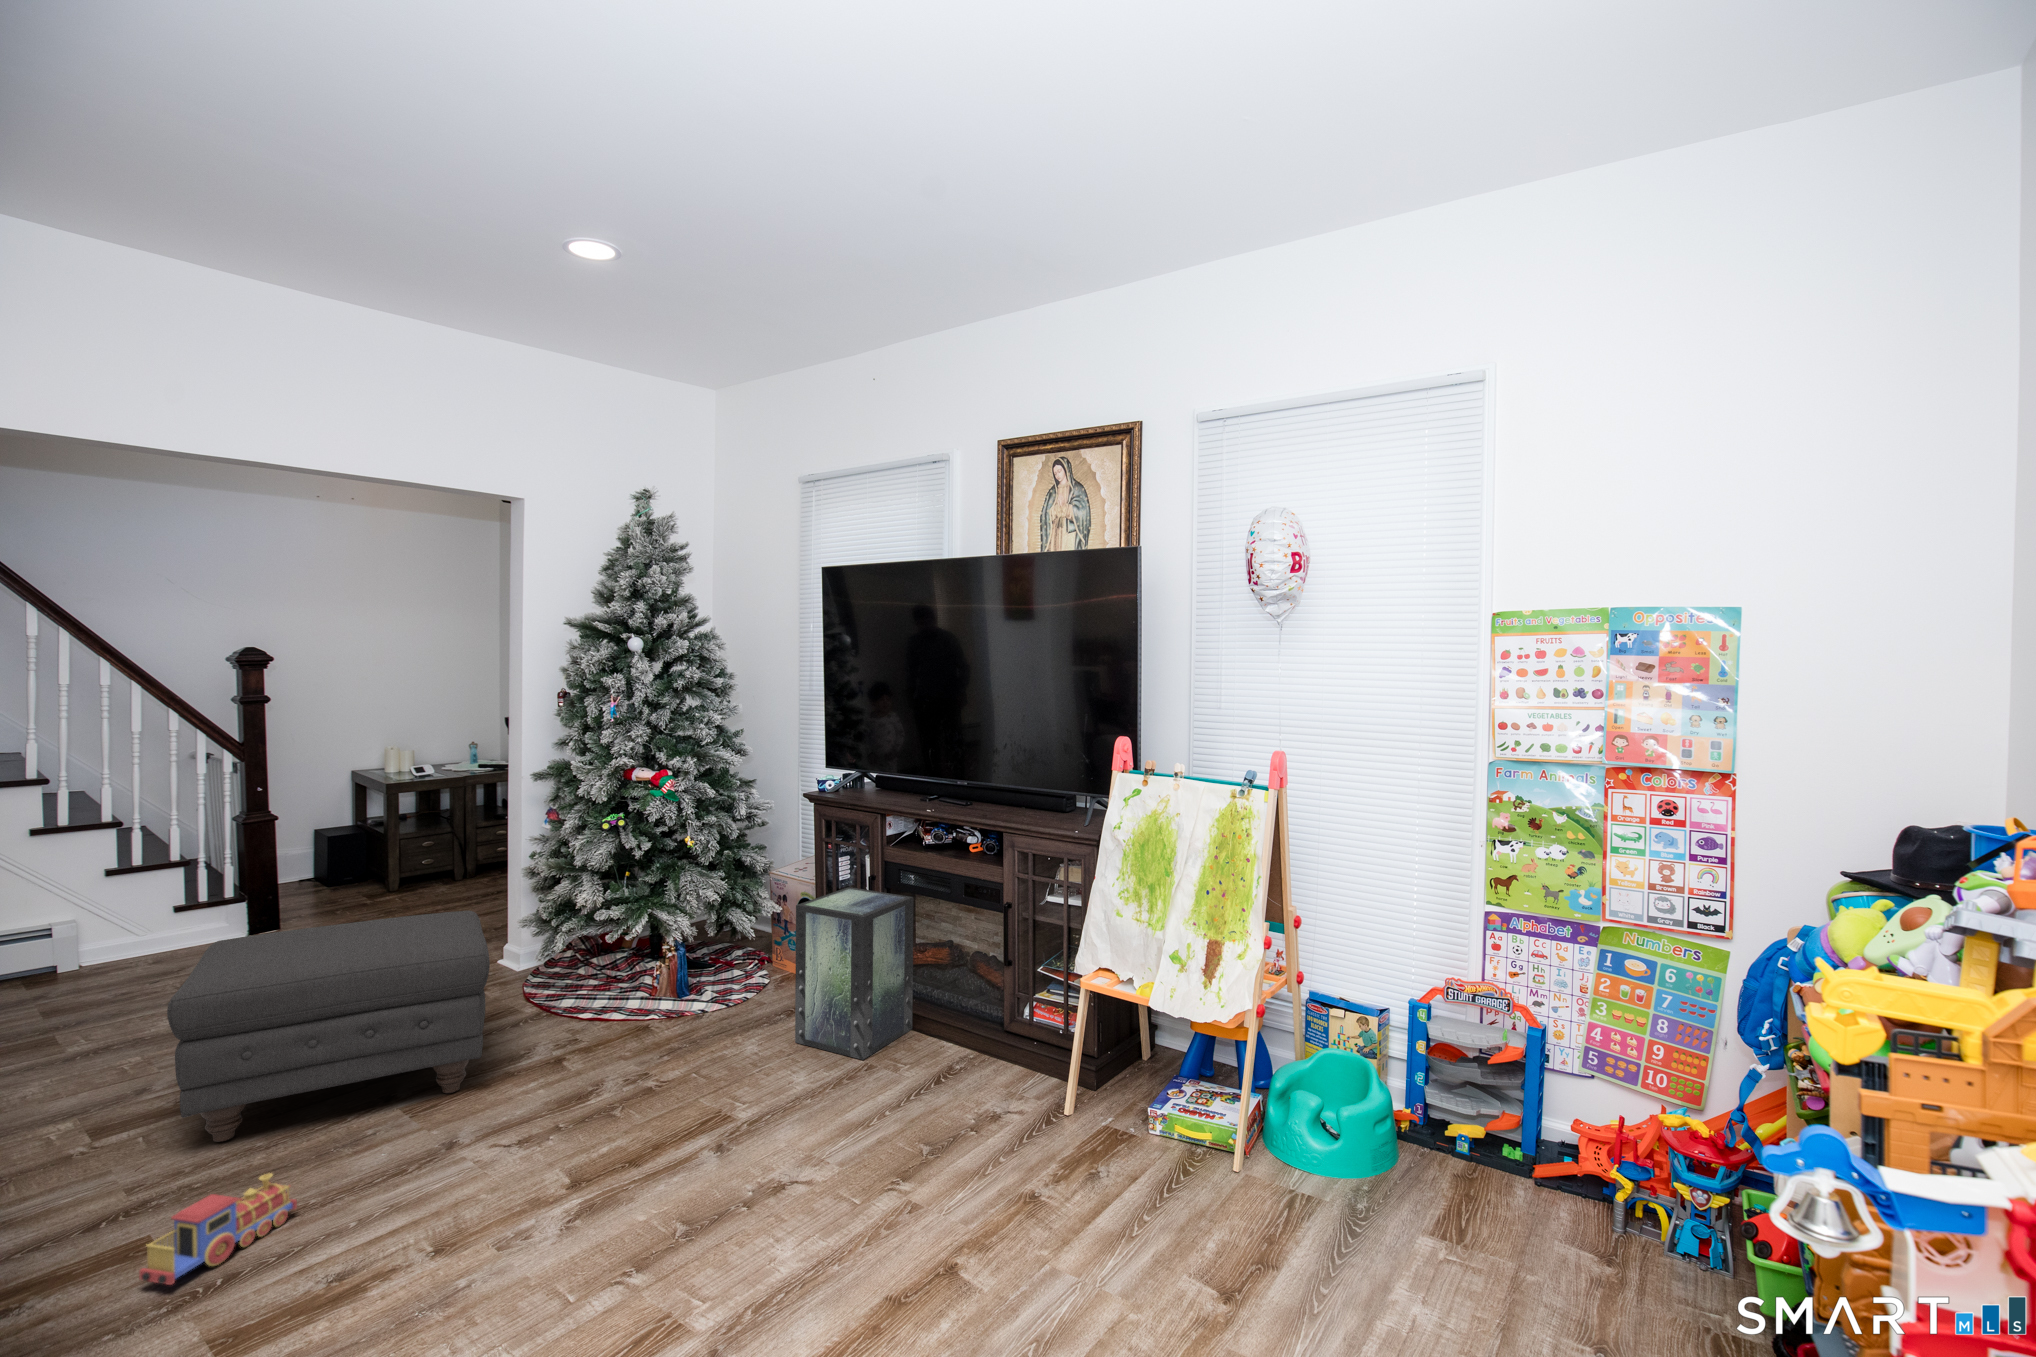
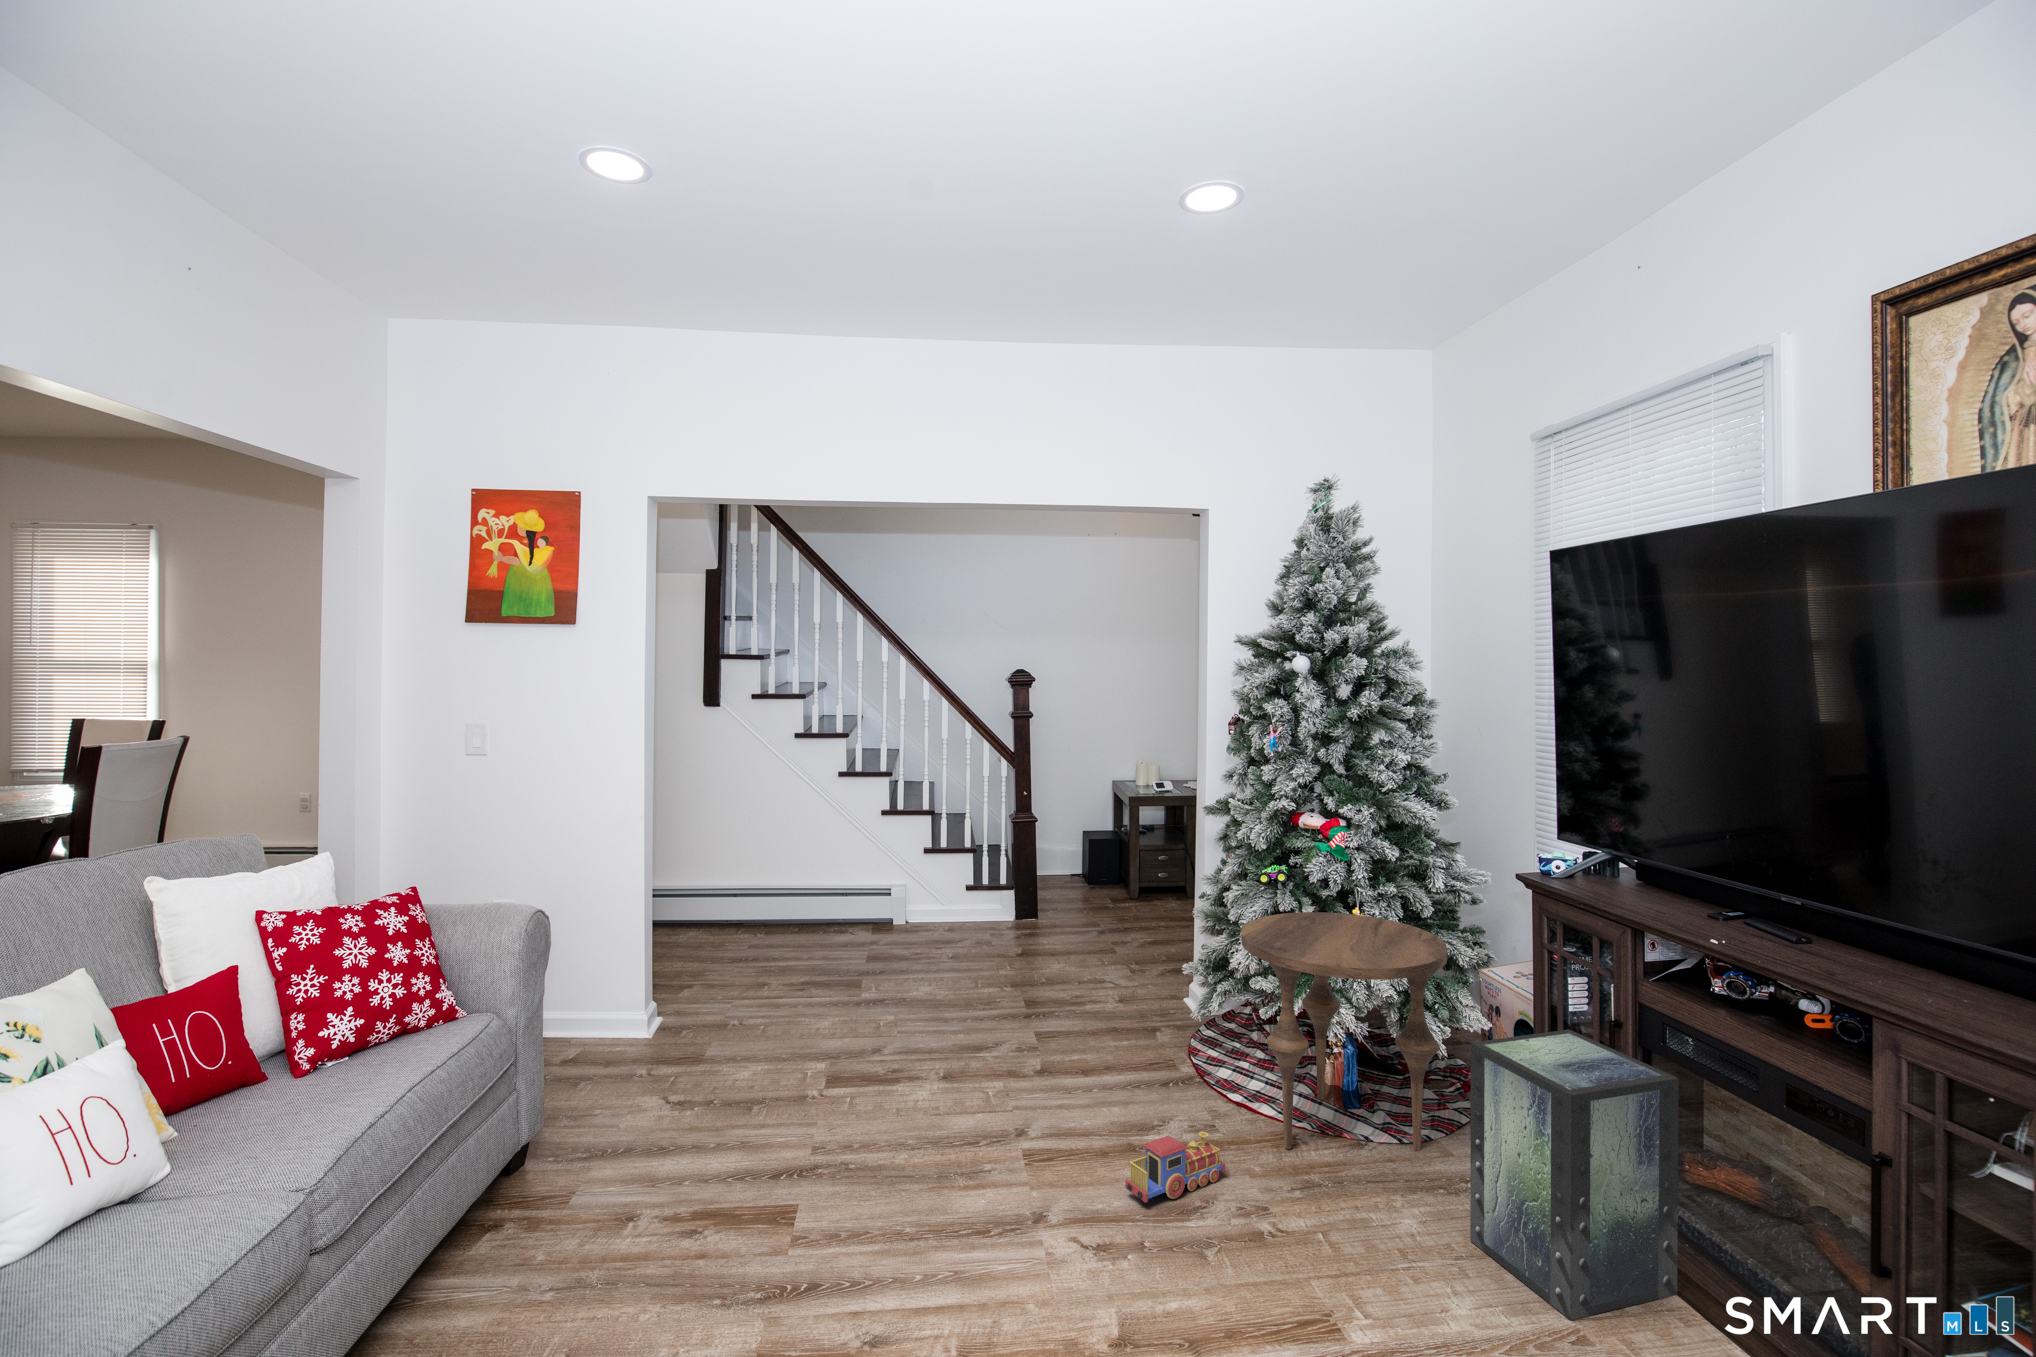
side table: none [601,843,764,1033] -> present [1241,912,1448,1151]
ottoman: present [167,911,490,1142] -> none [853,939,1124,1152]
toy train: present [139,1173,297,1285] -> present [1125,1132,1225,1203]

